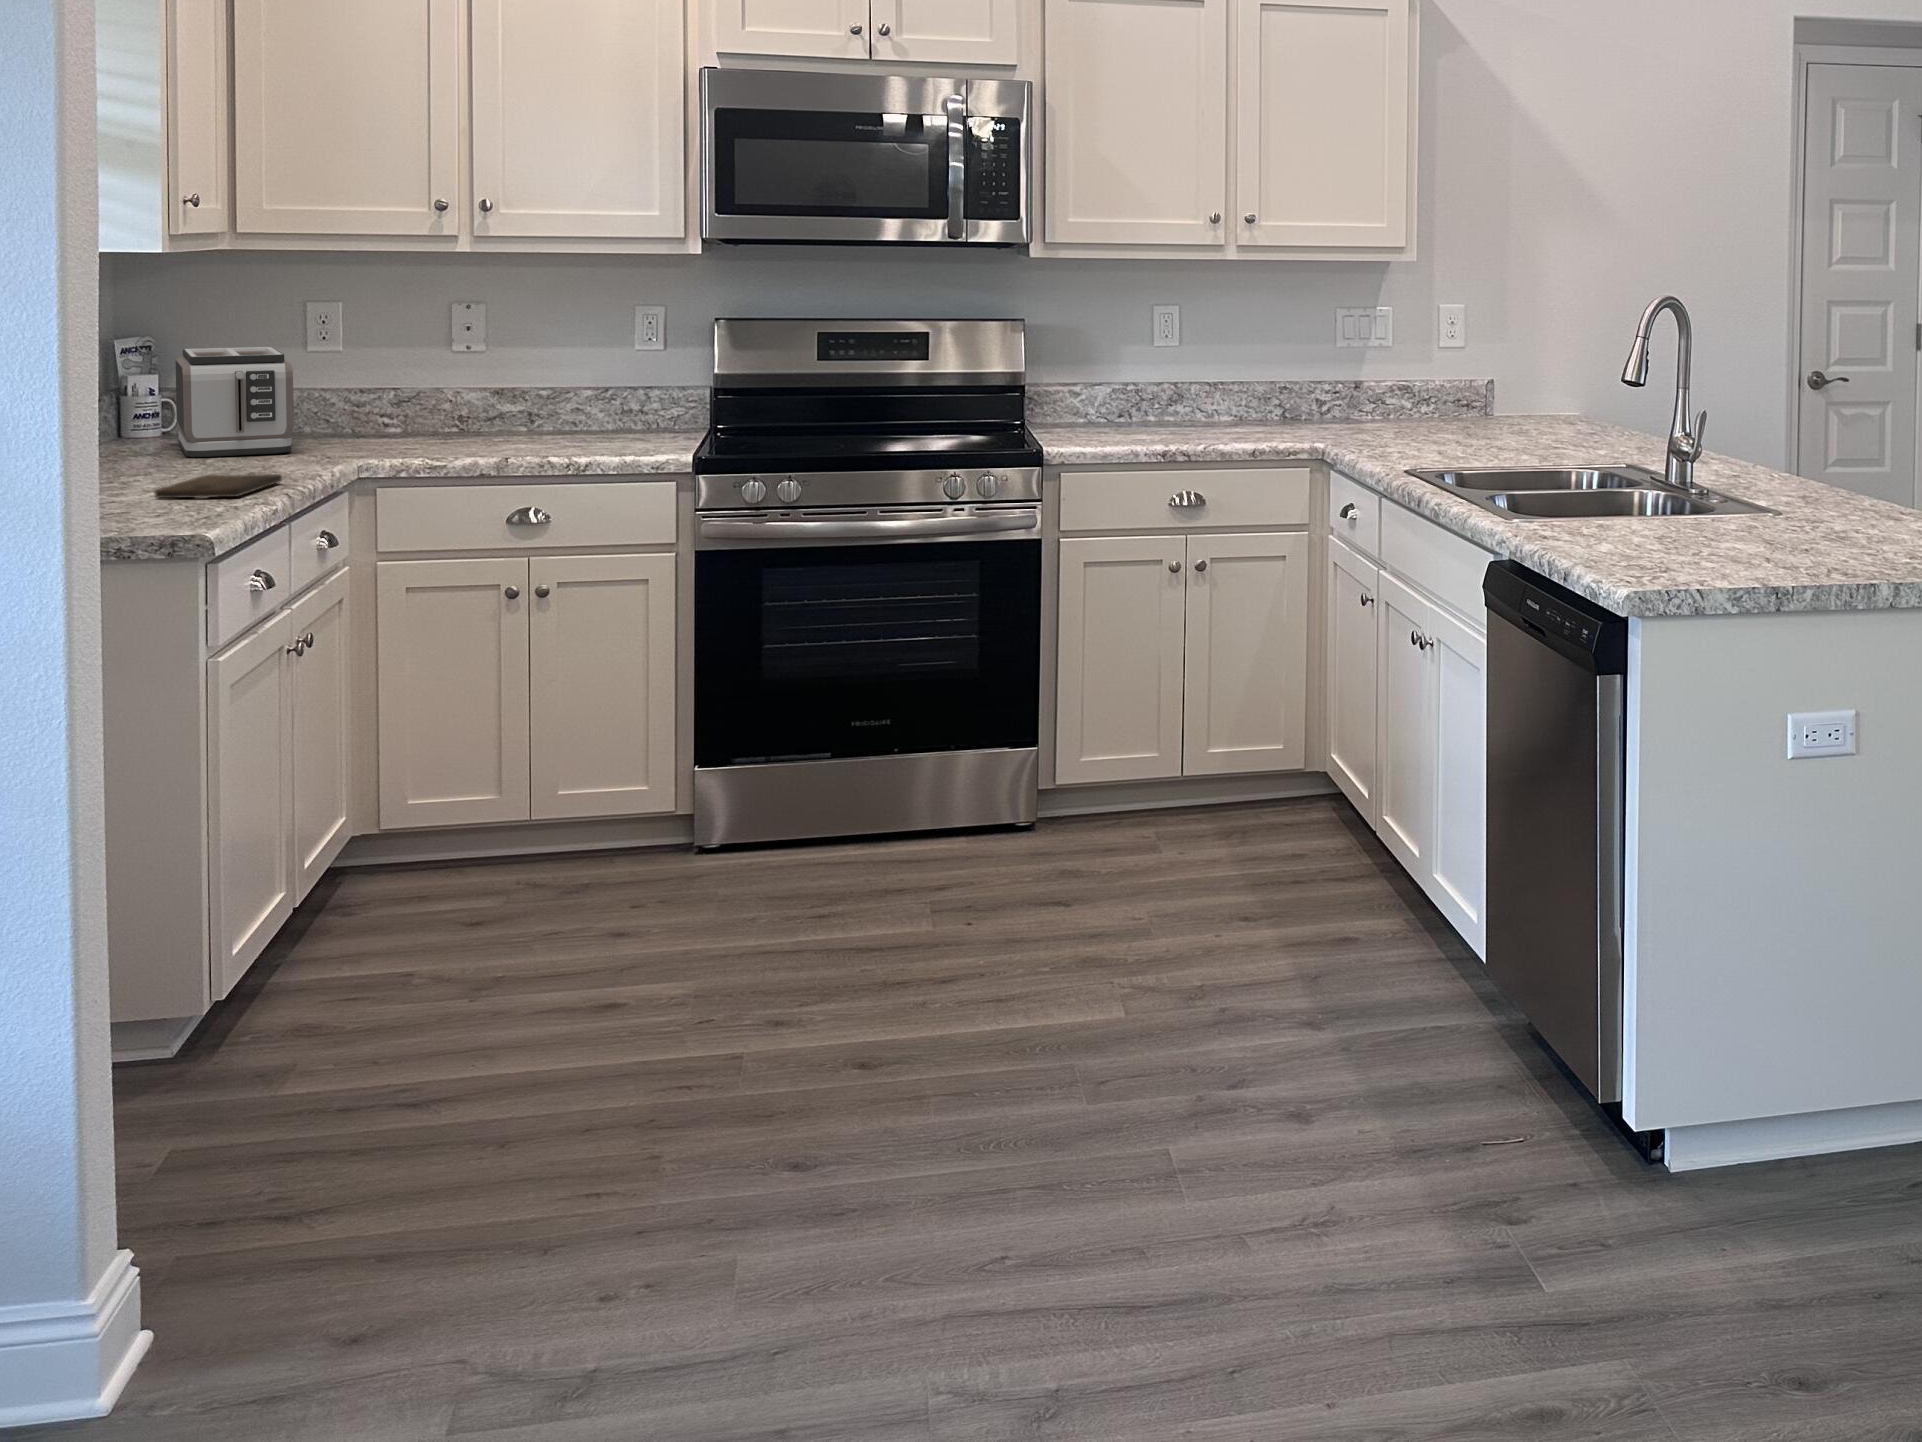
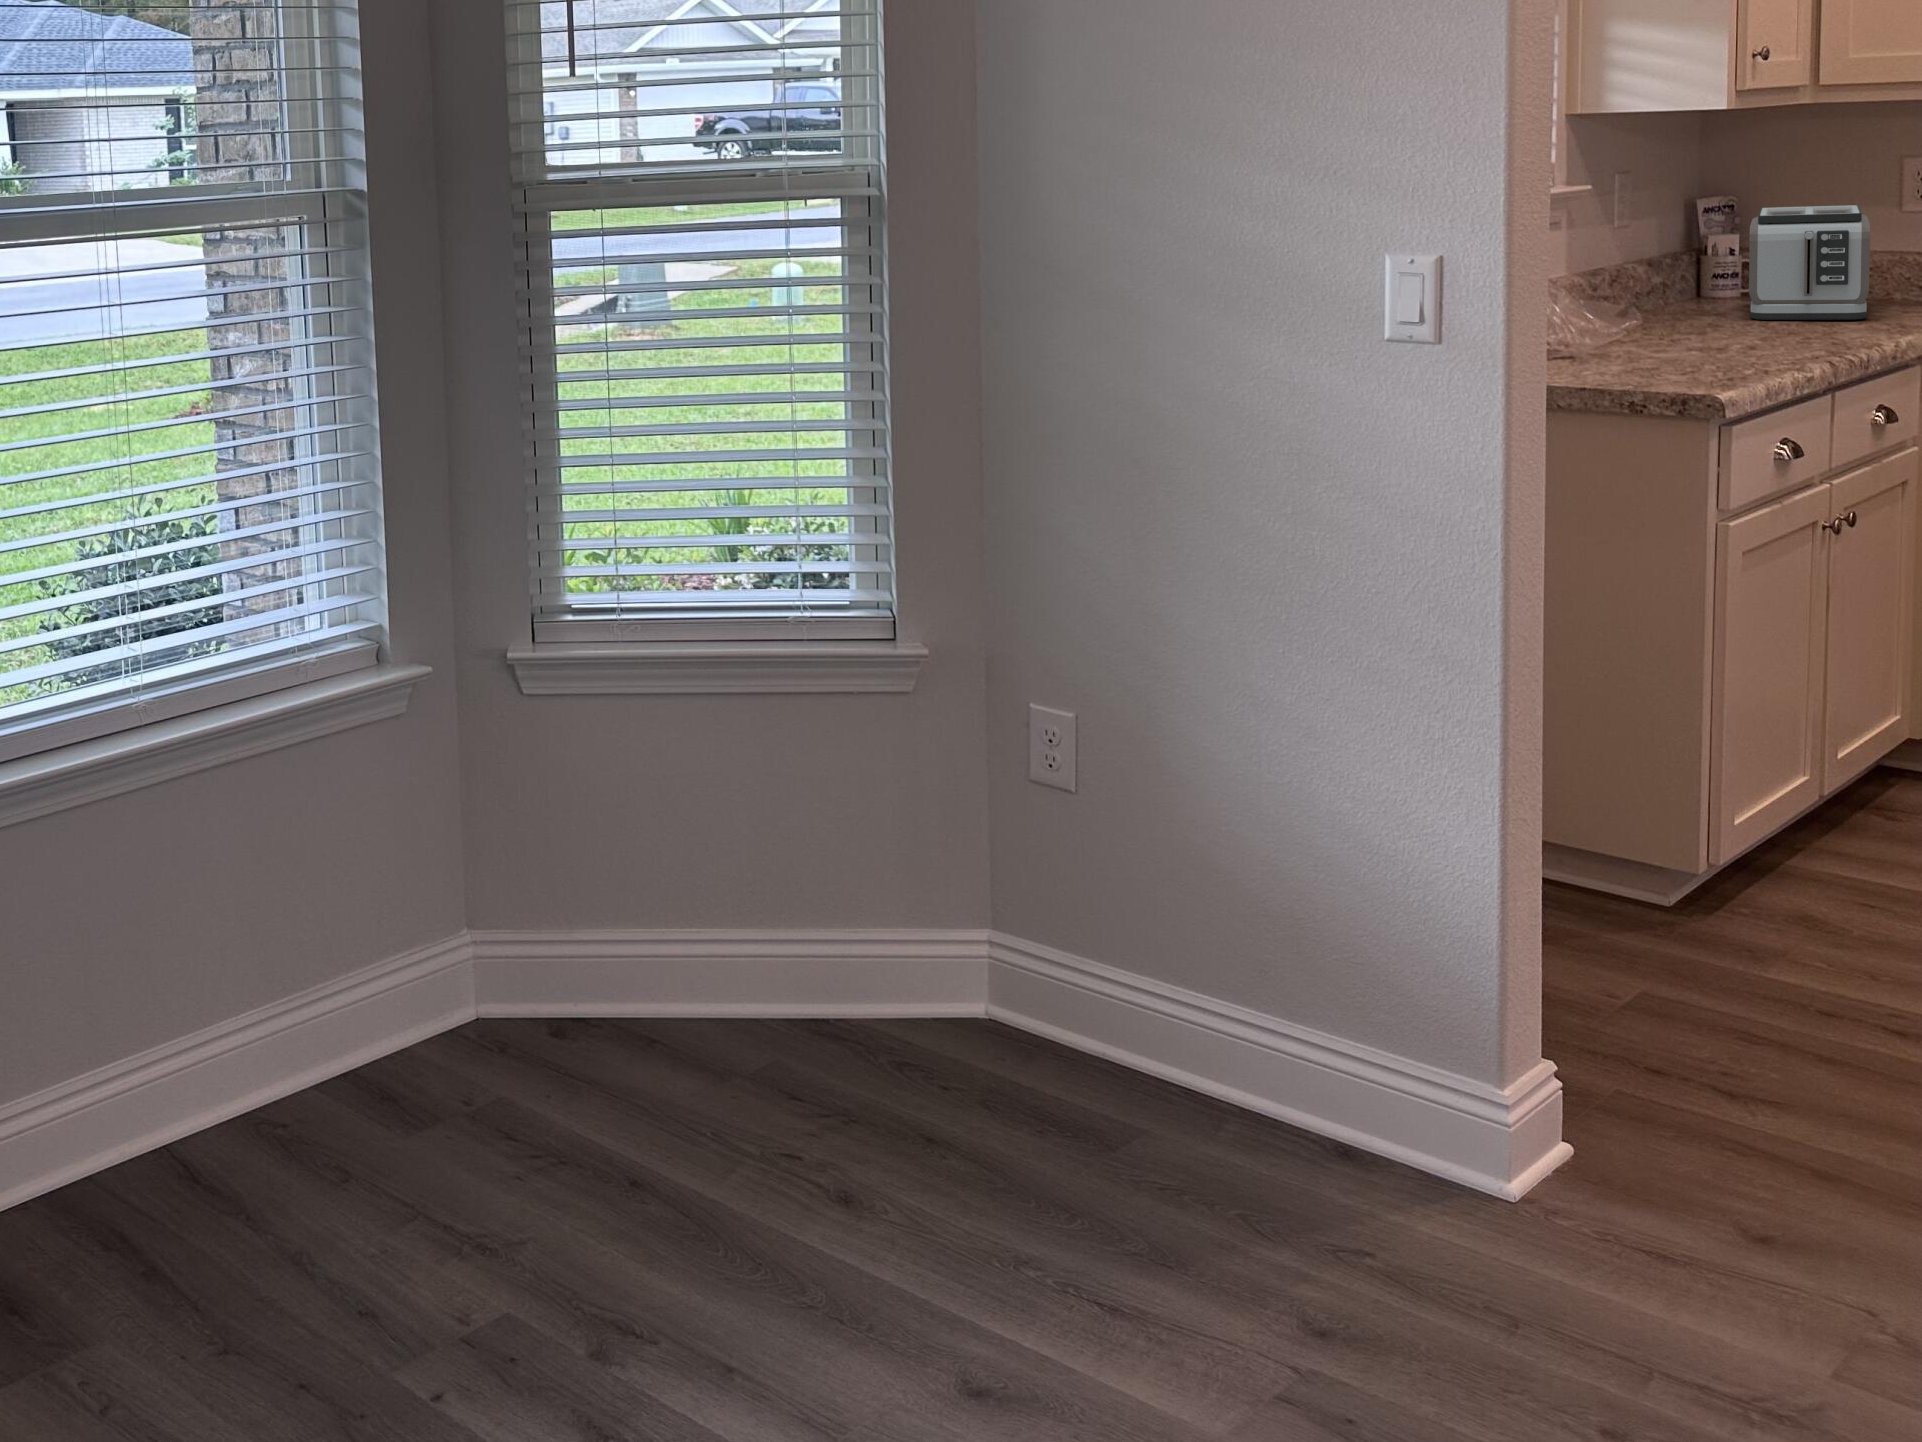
cutting board: present [155,474,282,498] -> none [1690,338,1831,362]

